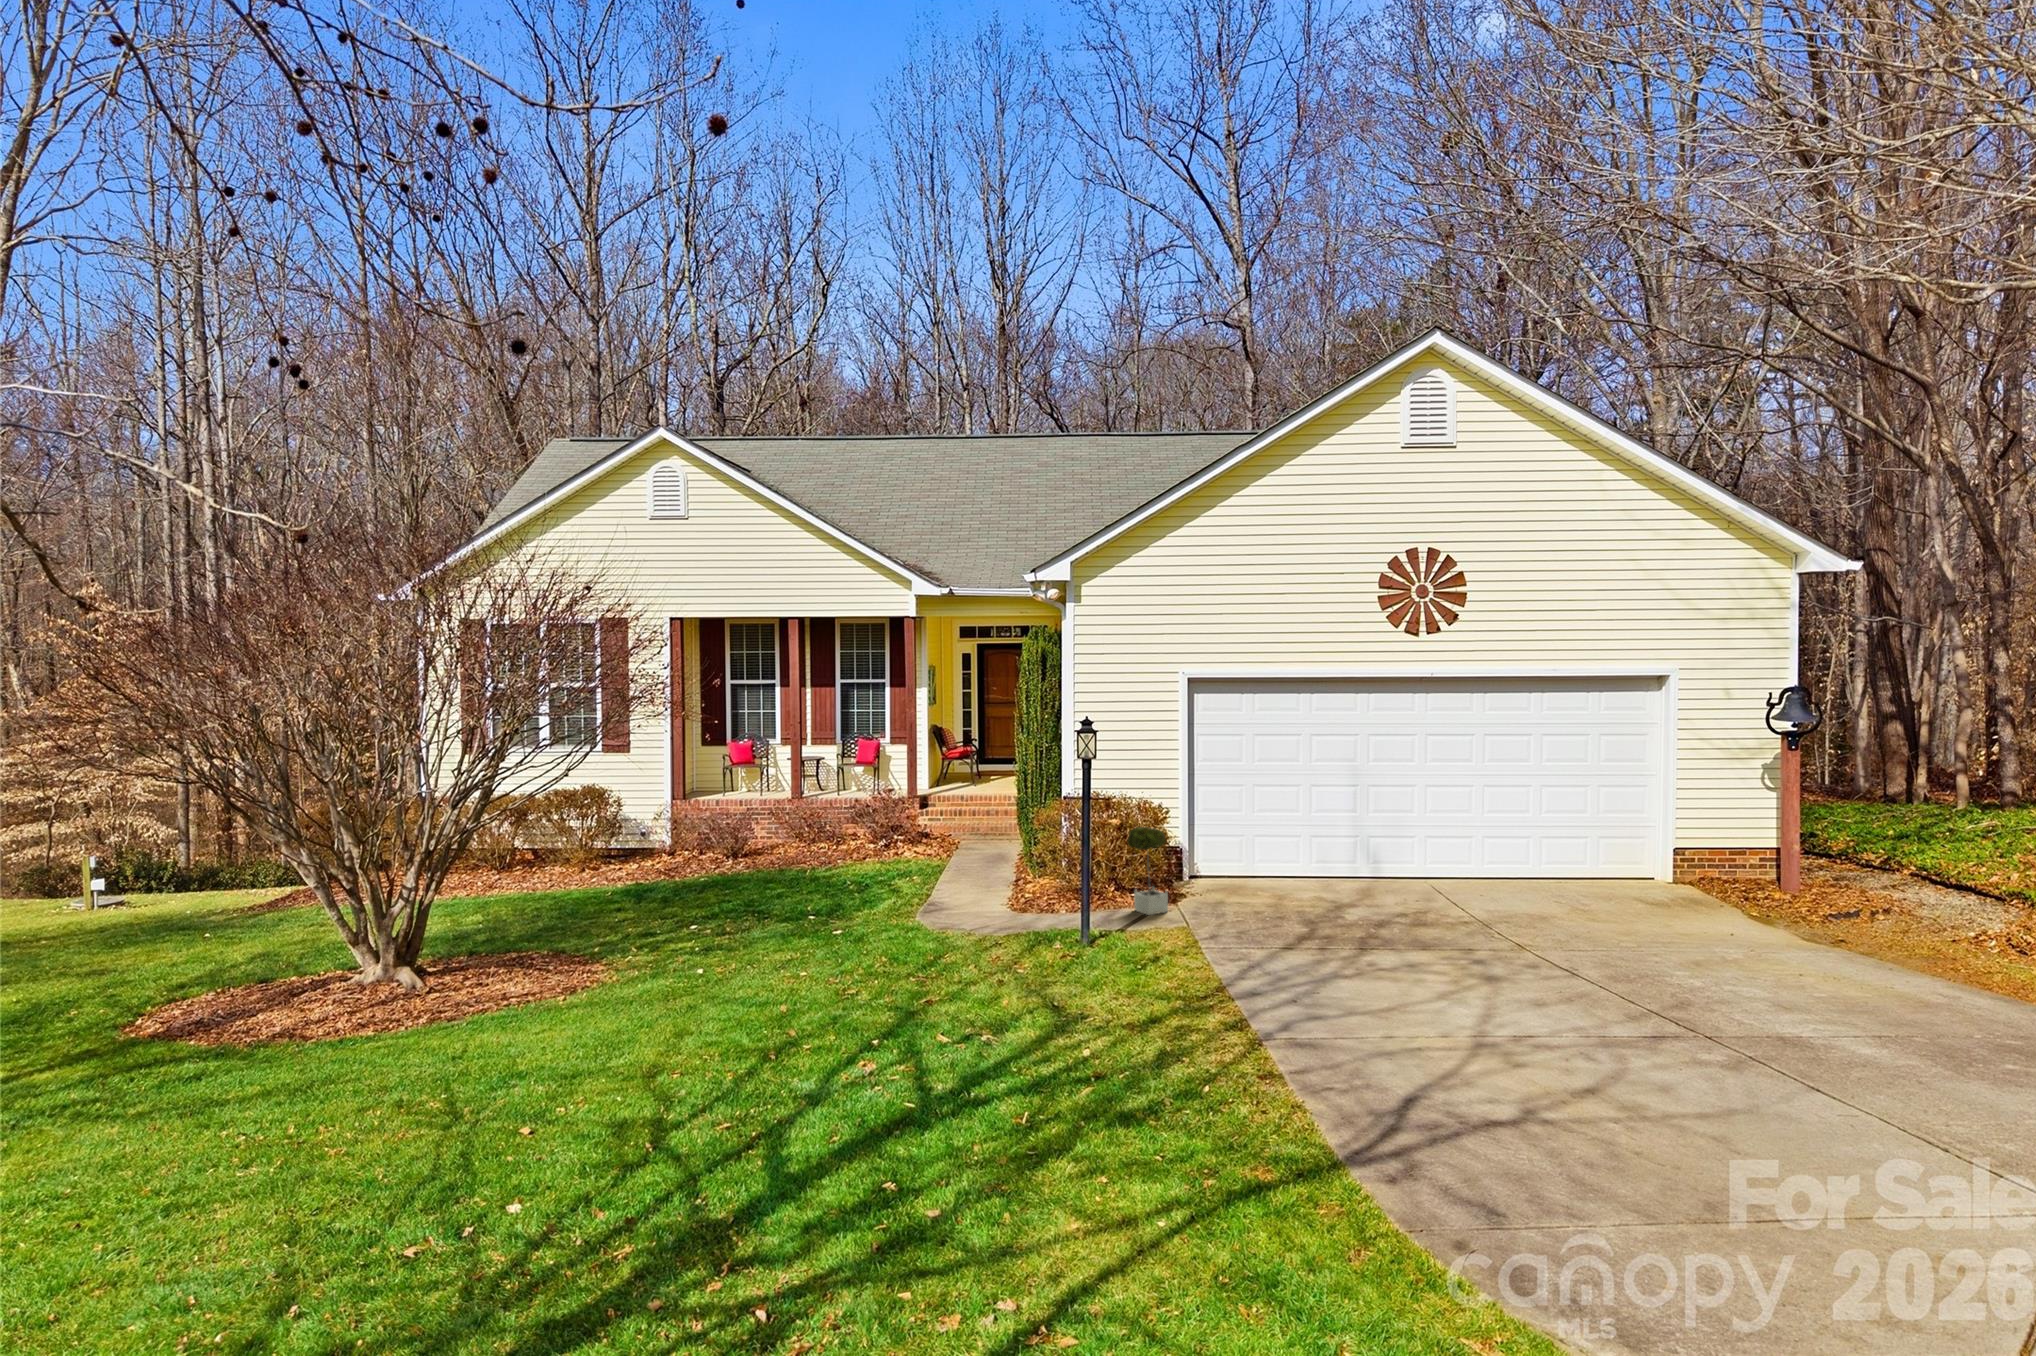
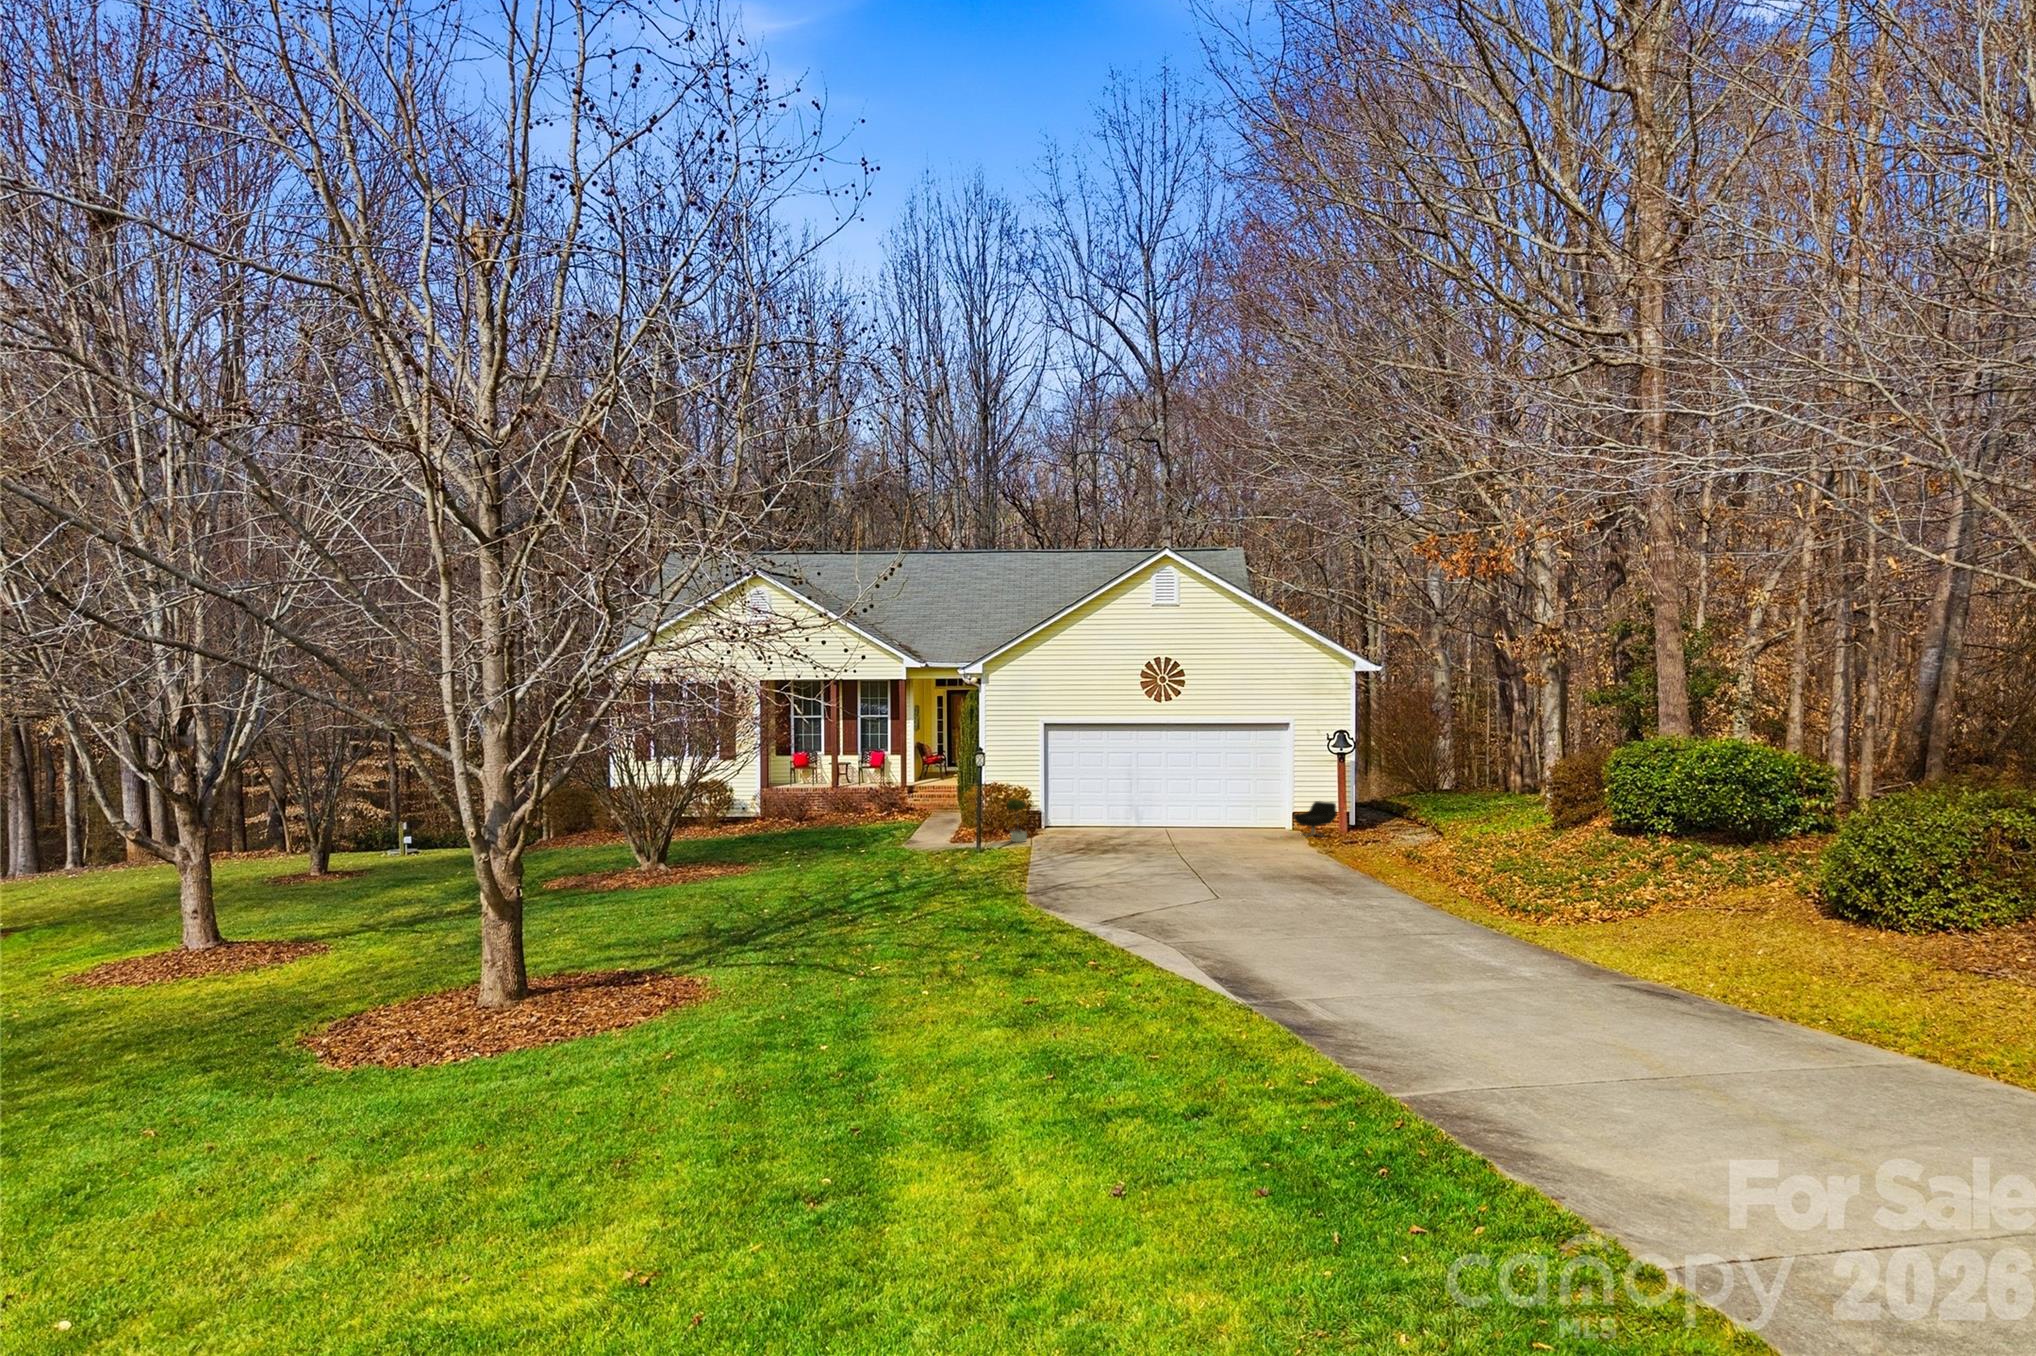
lounge chair: none [1695,828,1791,904] -> present [1293,801,1337,835]

